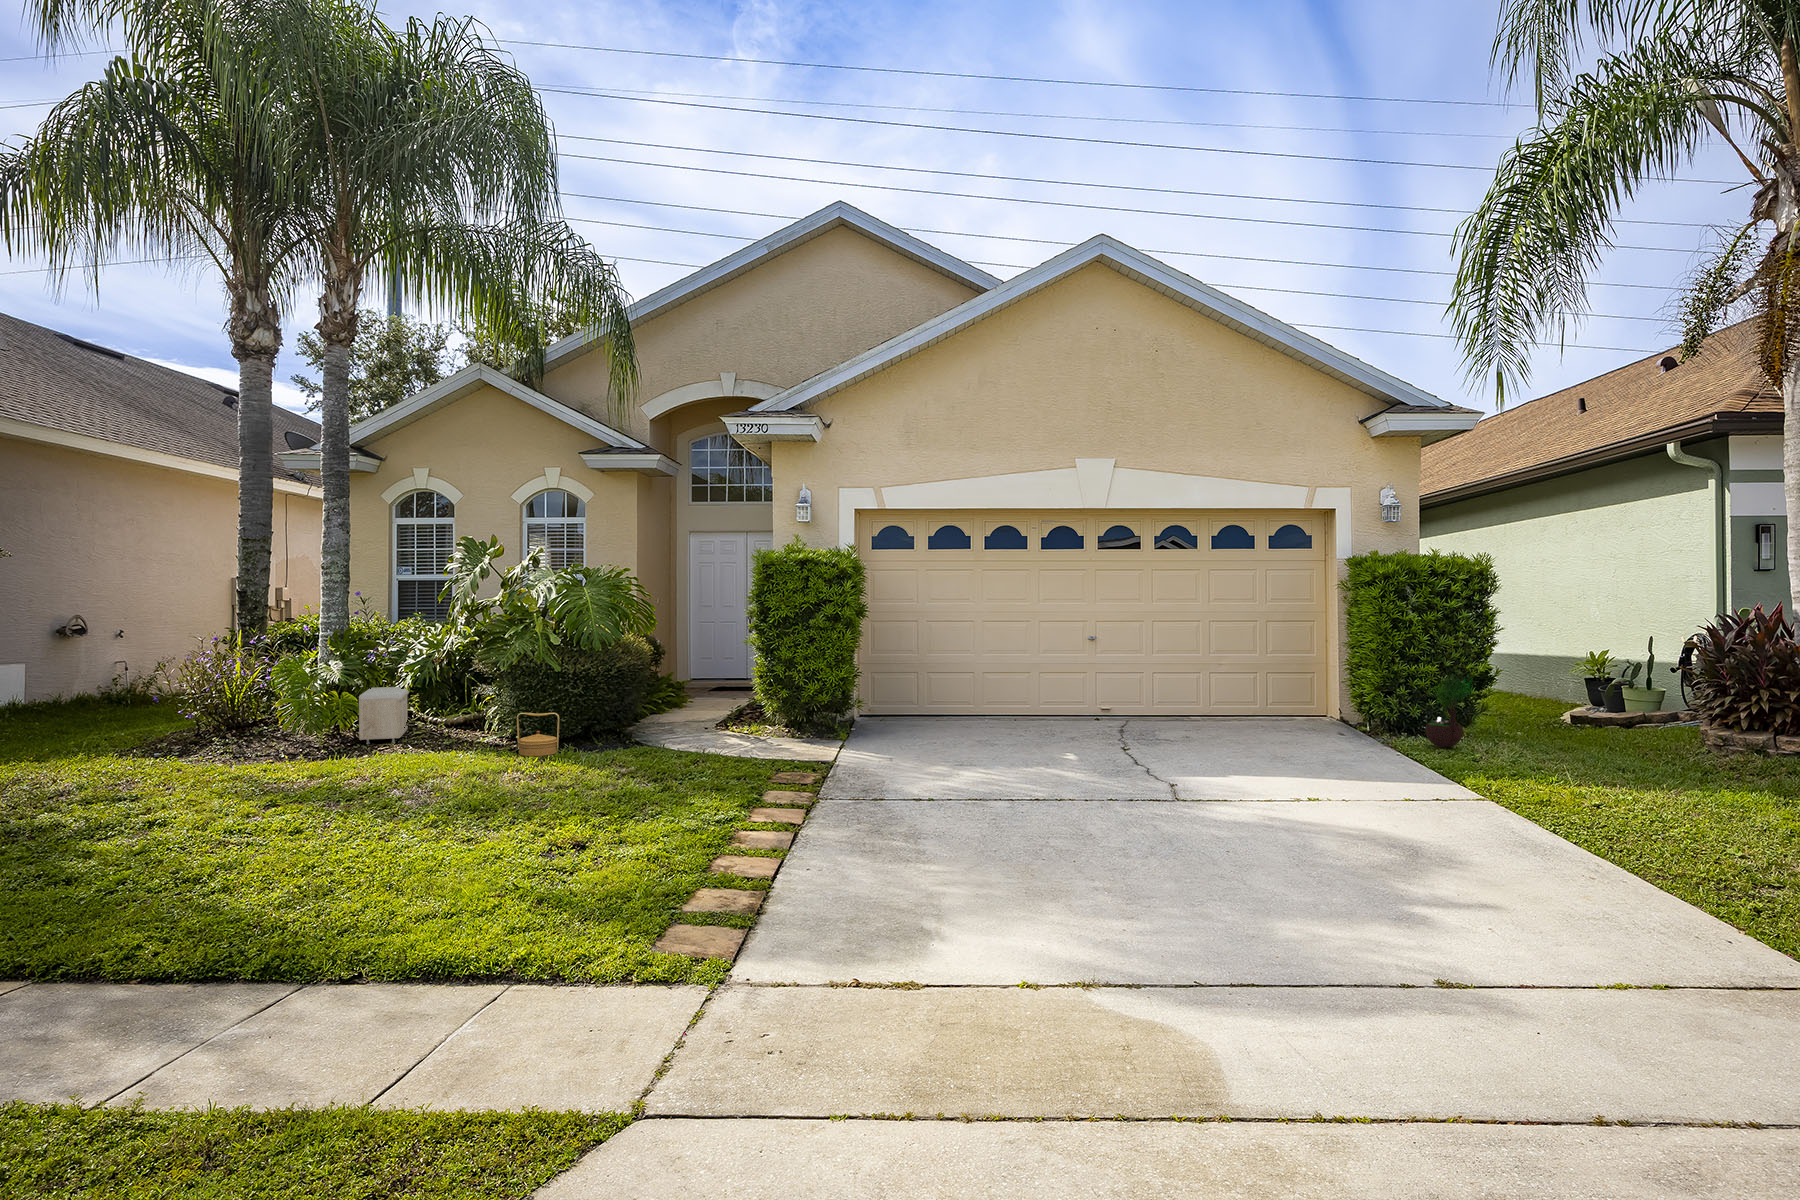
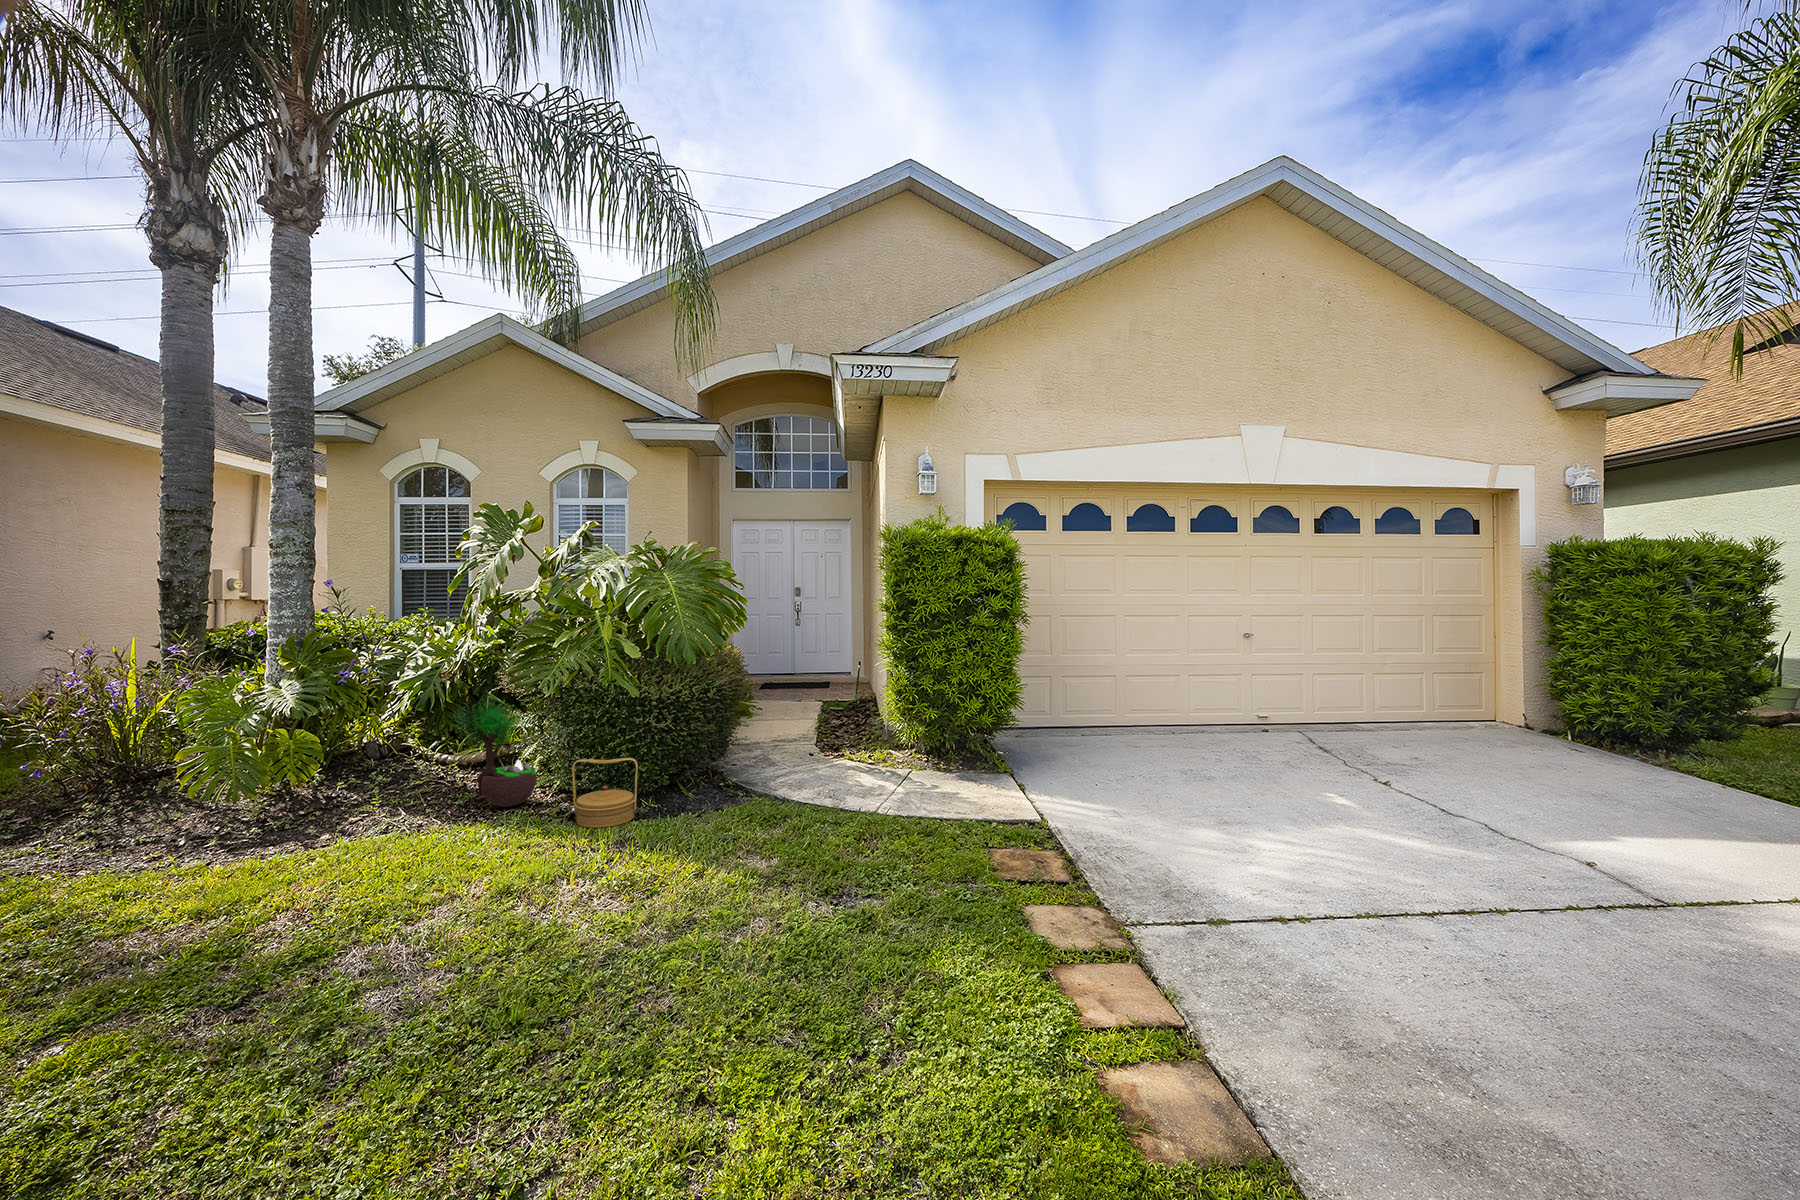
potted tree: present [1426,675,1473,748] -> present [453,690,537,807]
storage bench: present [359,687,409,744] -> none [319,713,405,806]

